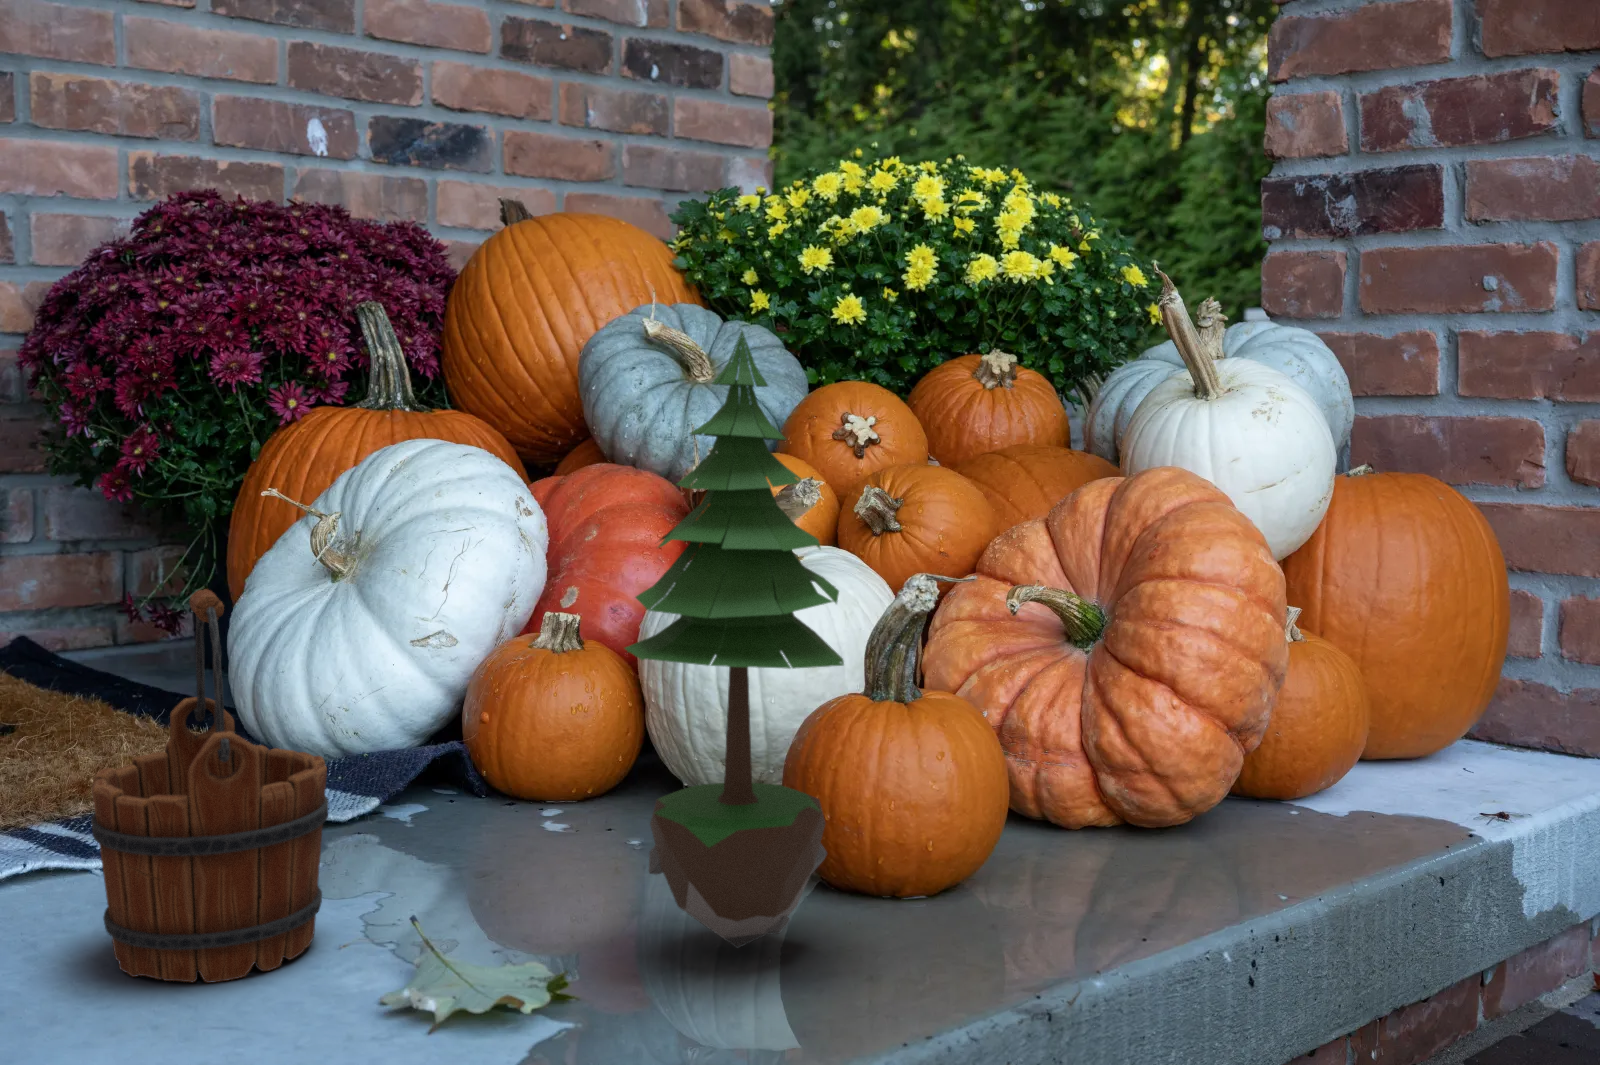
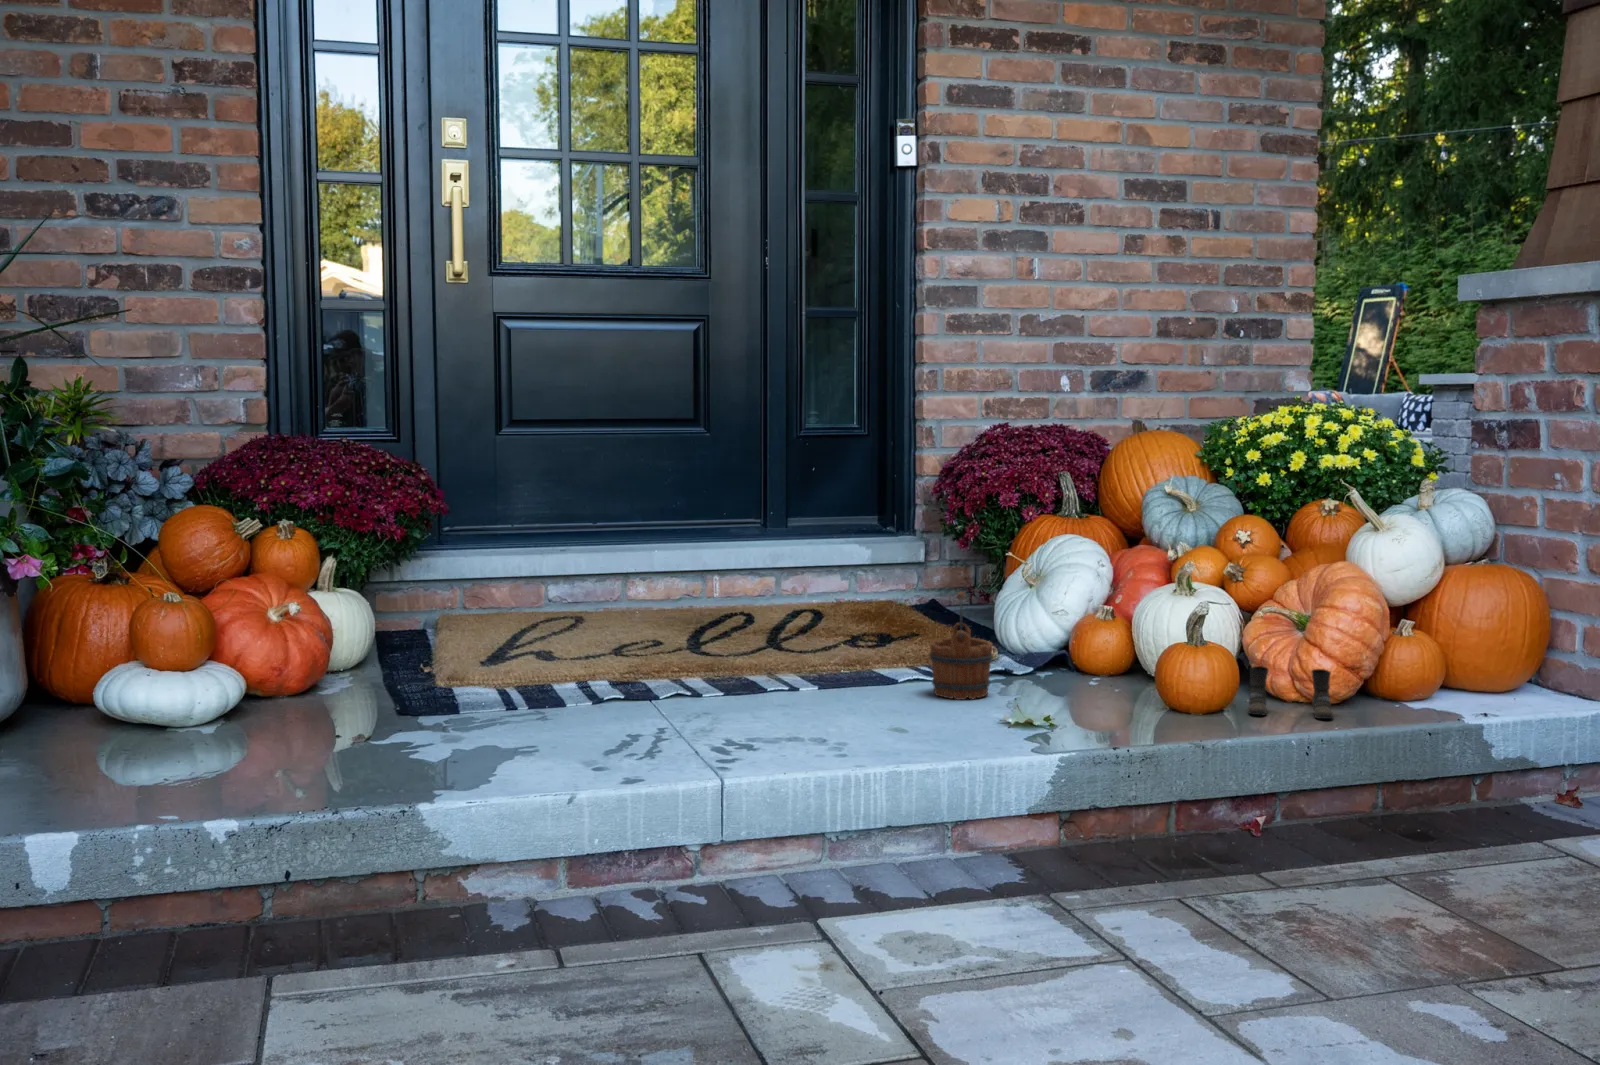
potted tree: present [625,331,844,948] -> none [1071,523,1140,711]
boots: none [1065,734,1295,885] -> present [1248,666,1333,719]

